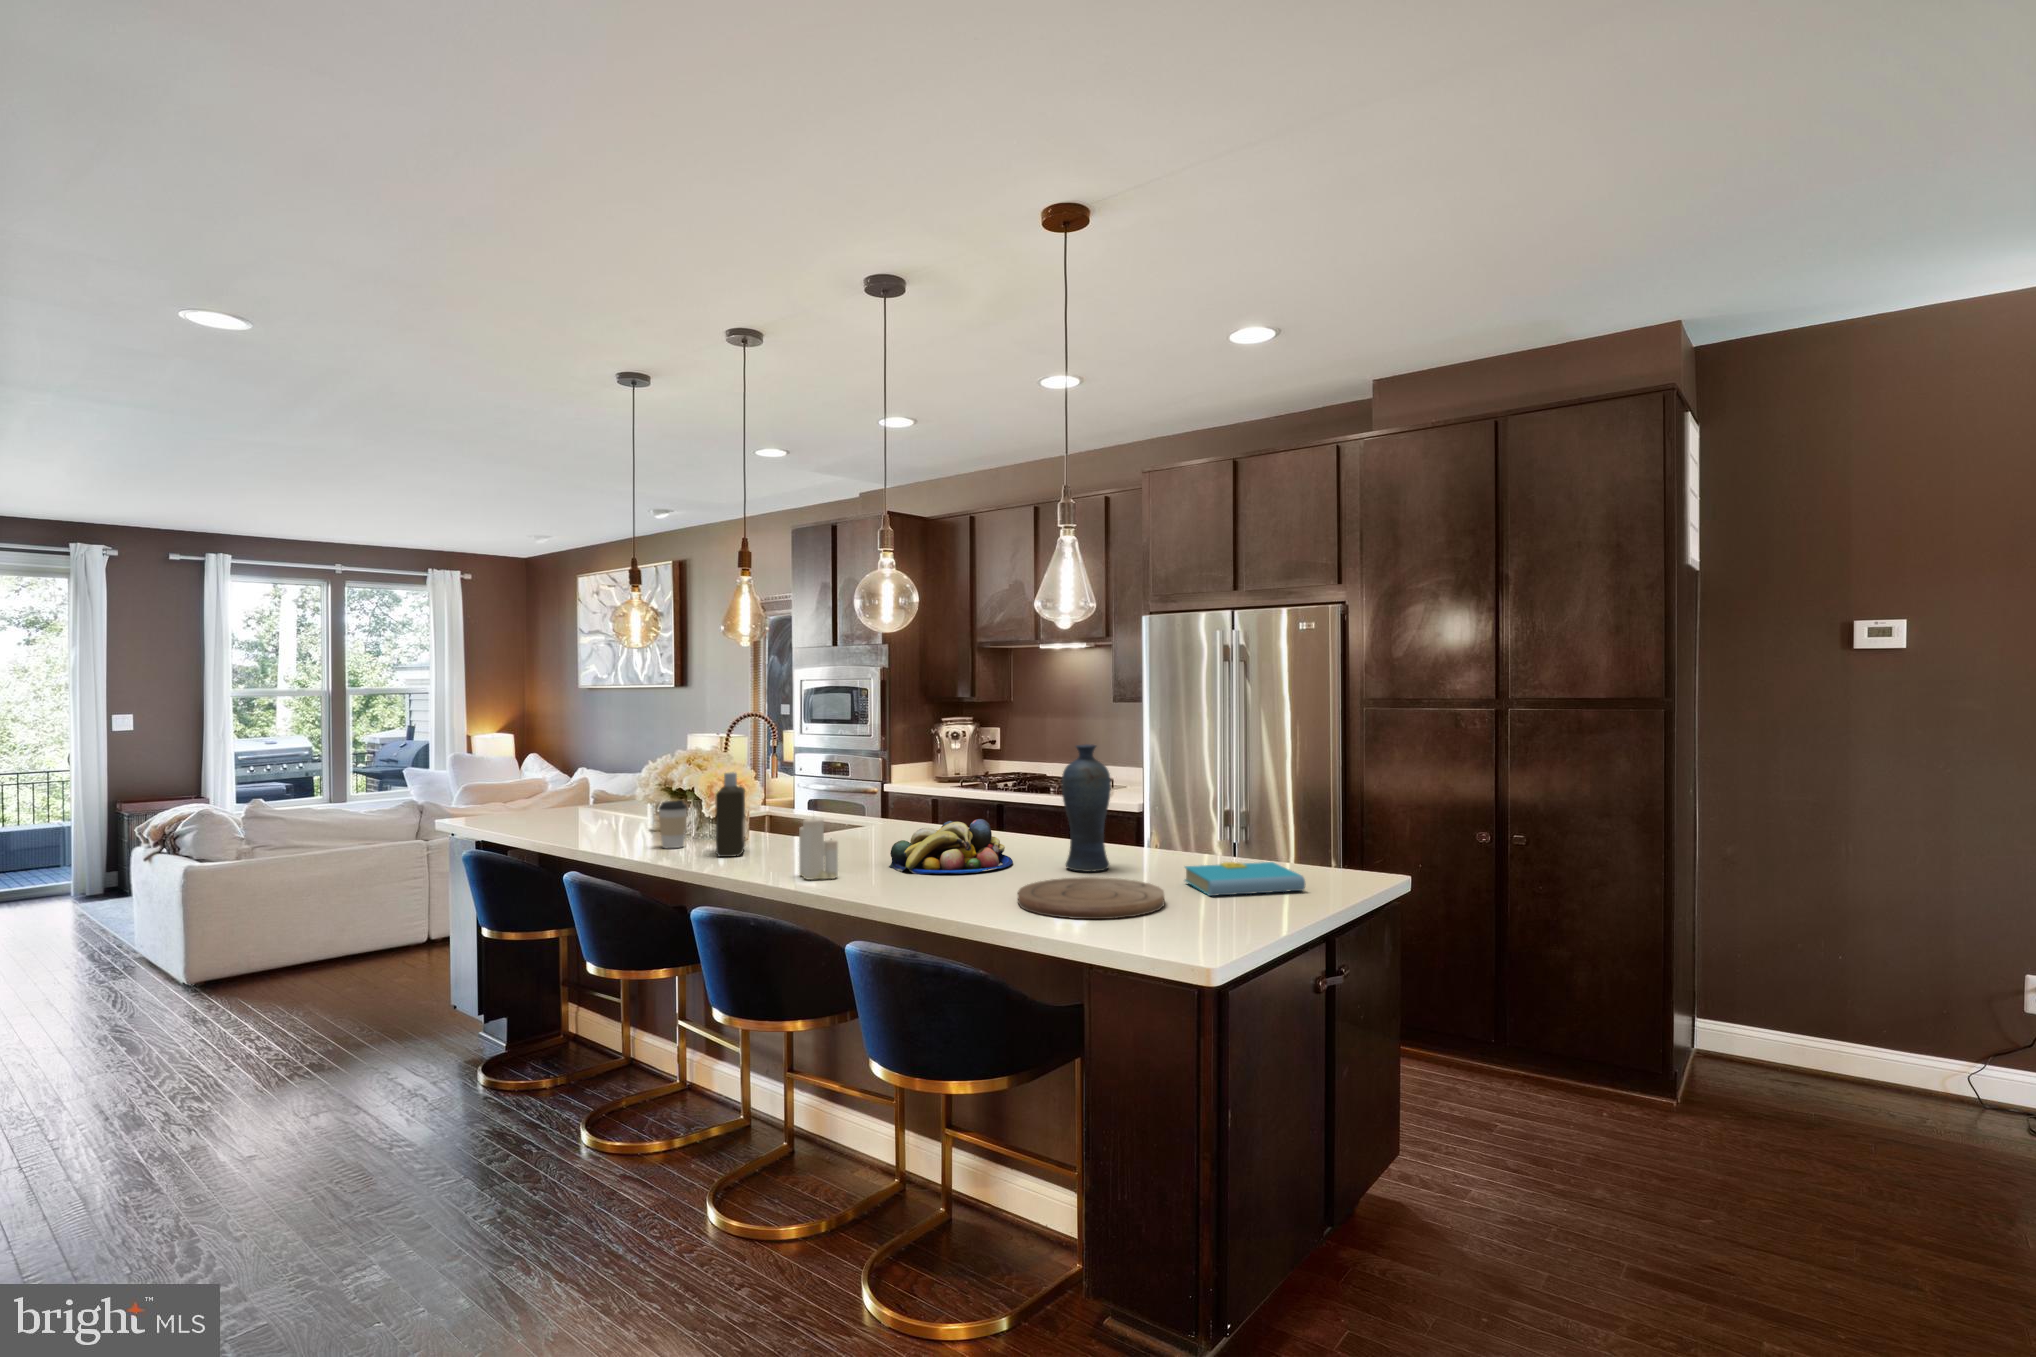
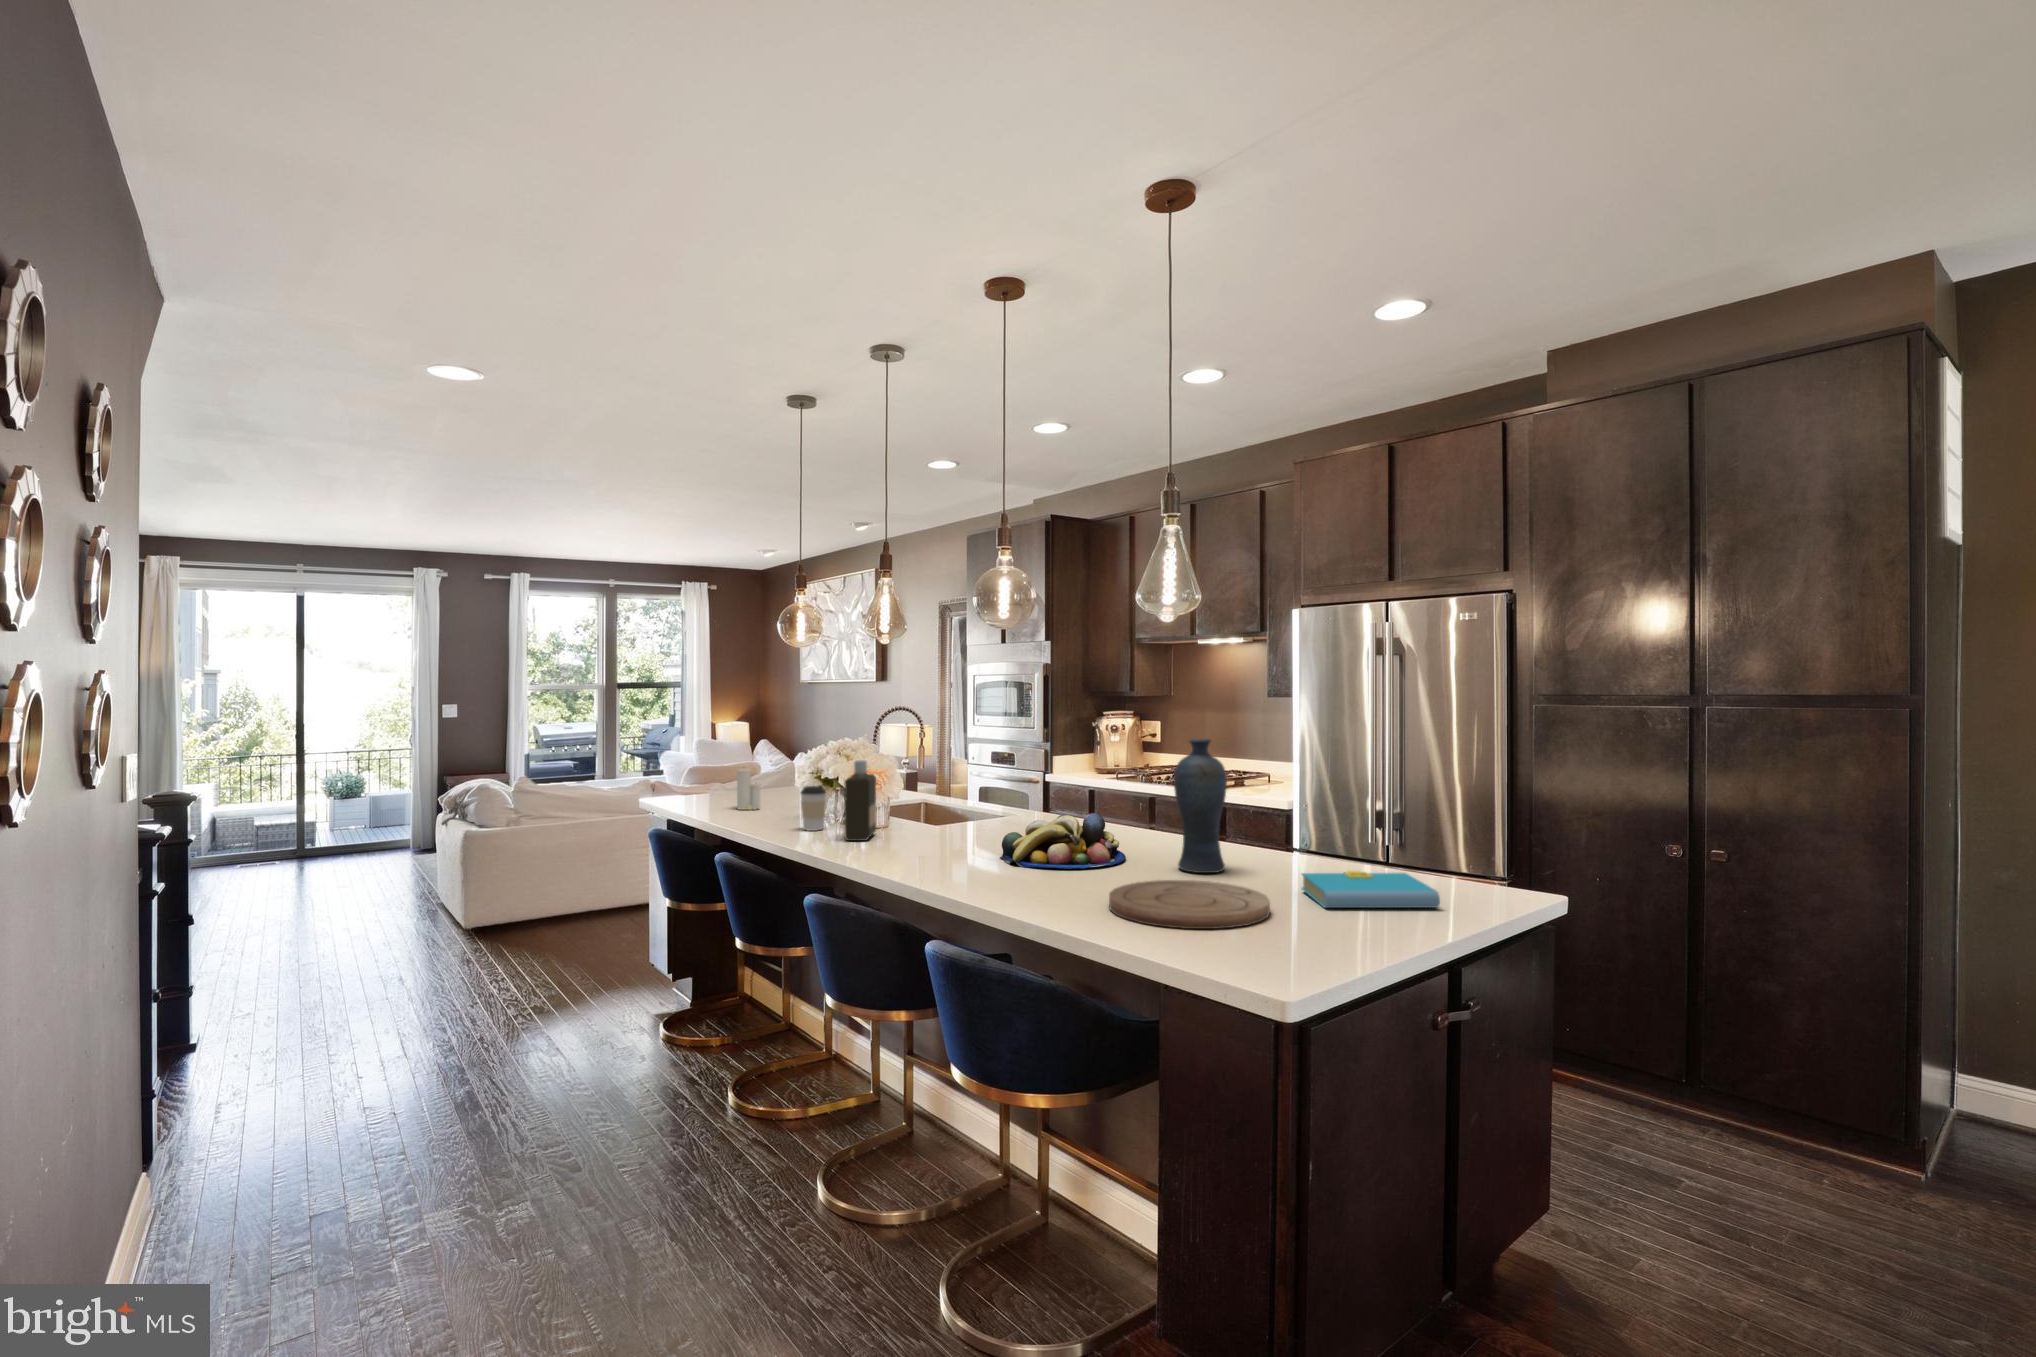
candle: present [799,818,838,880] -> present [737,769,760,810]

